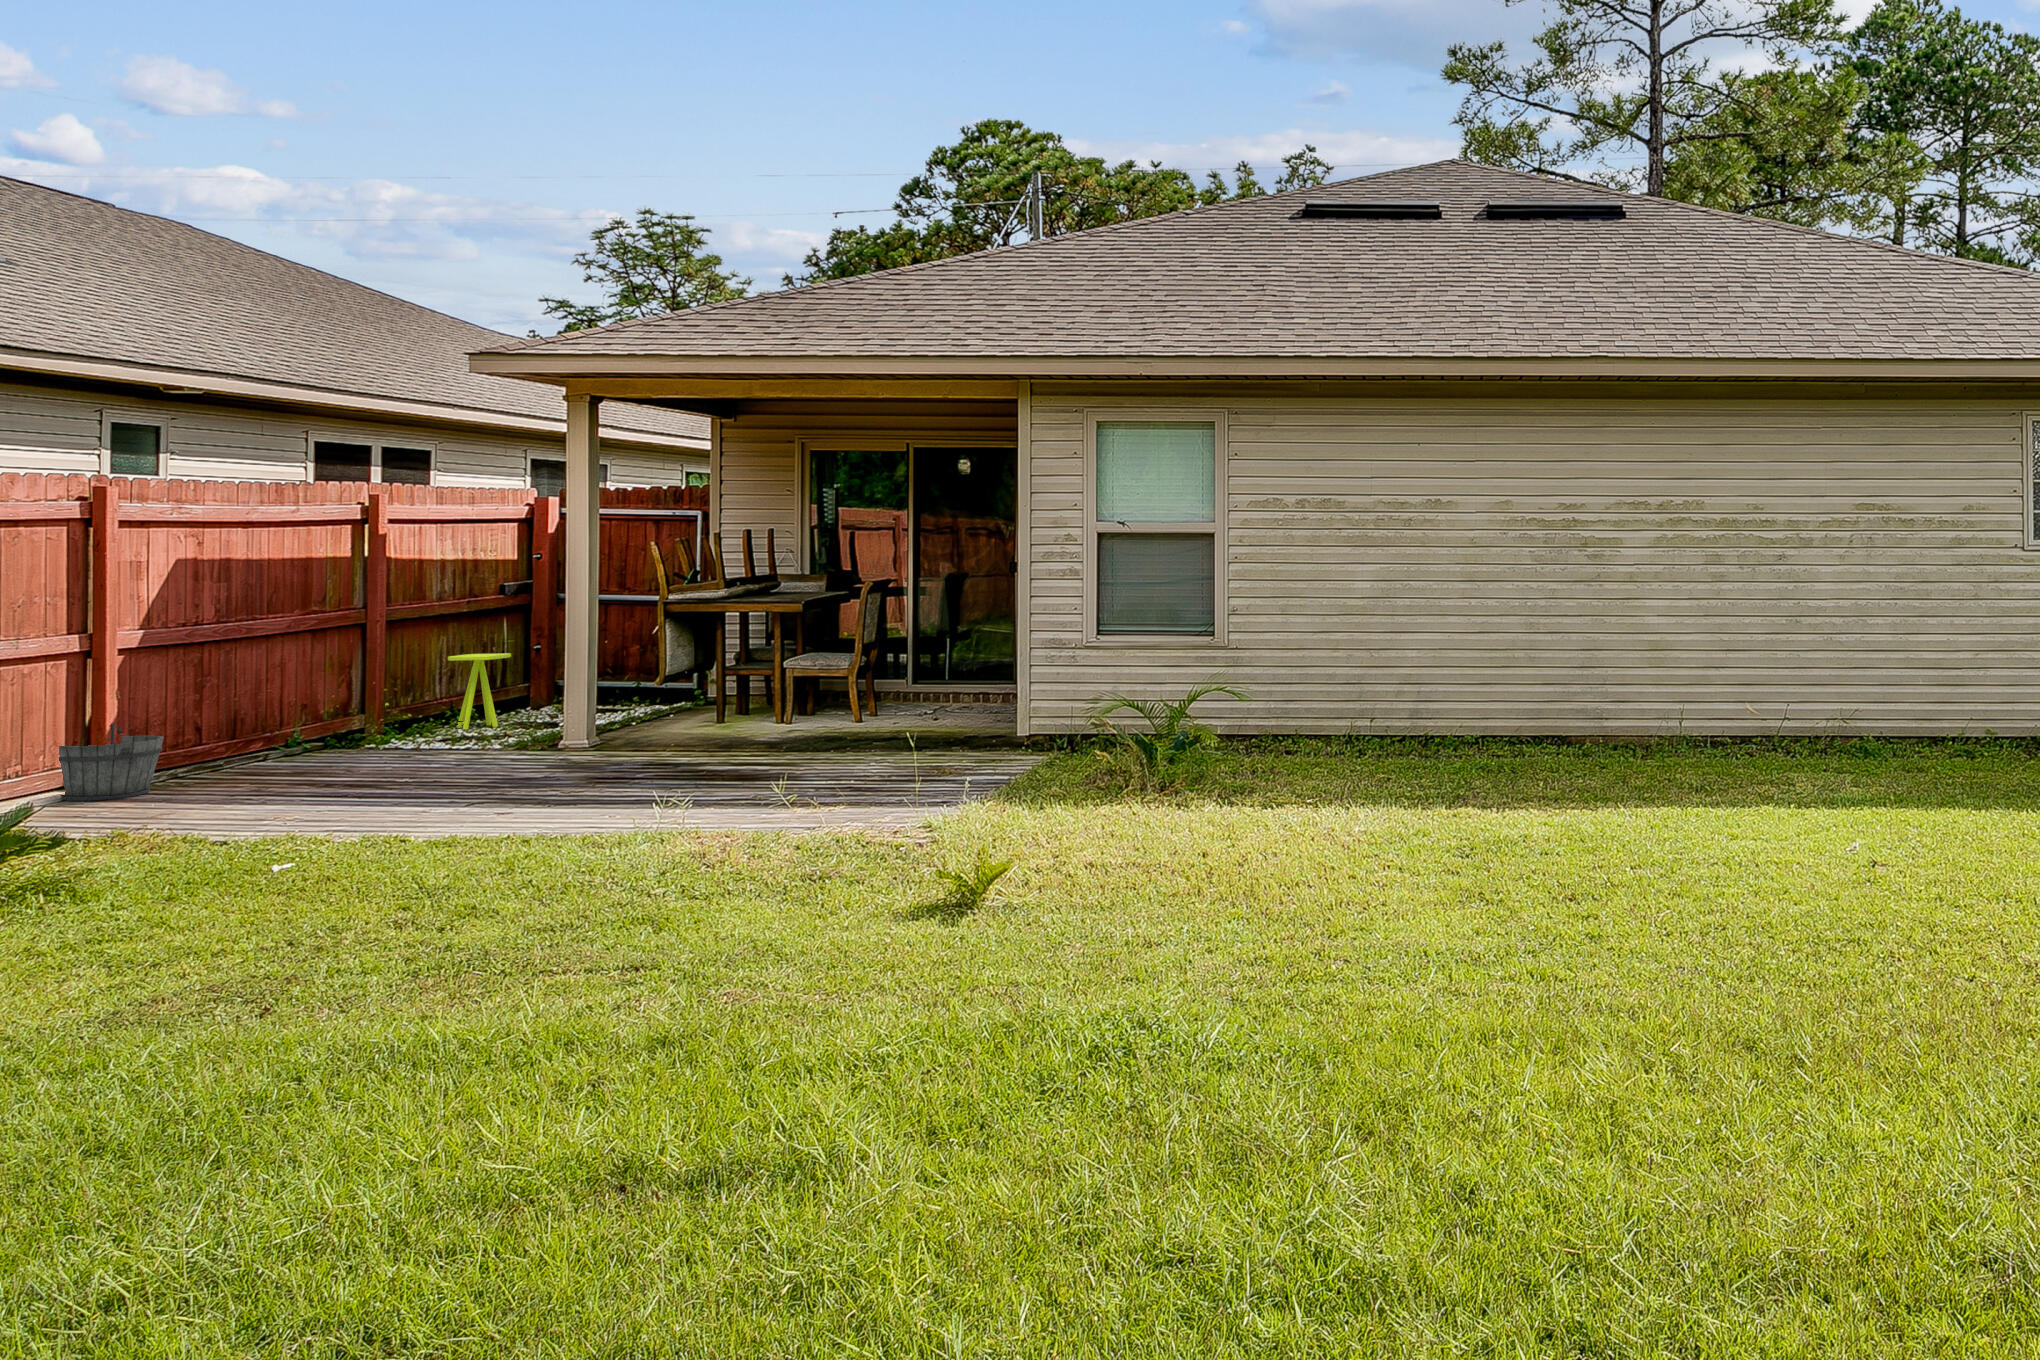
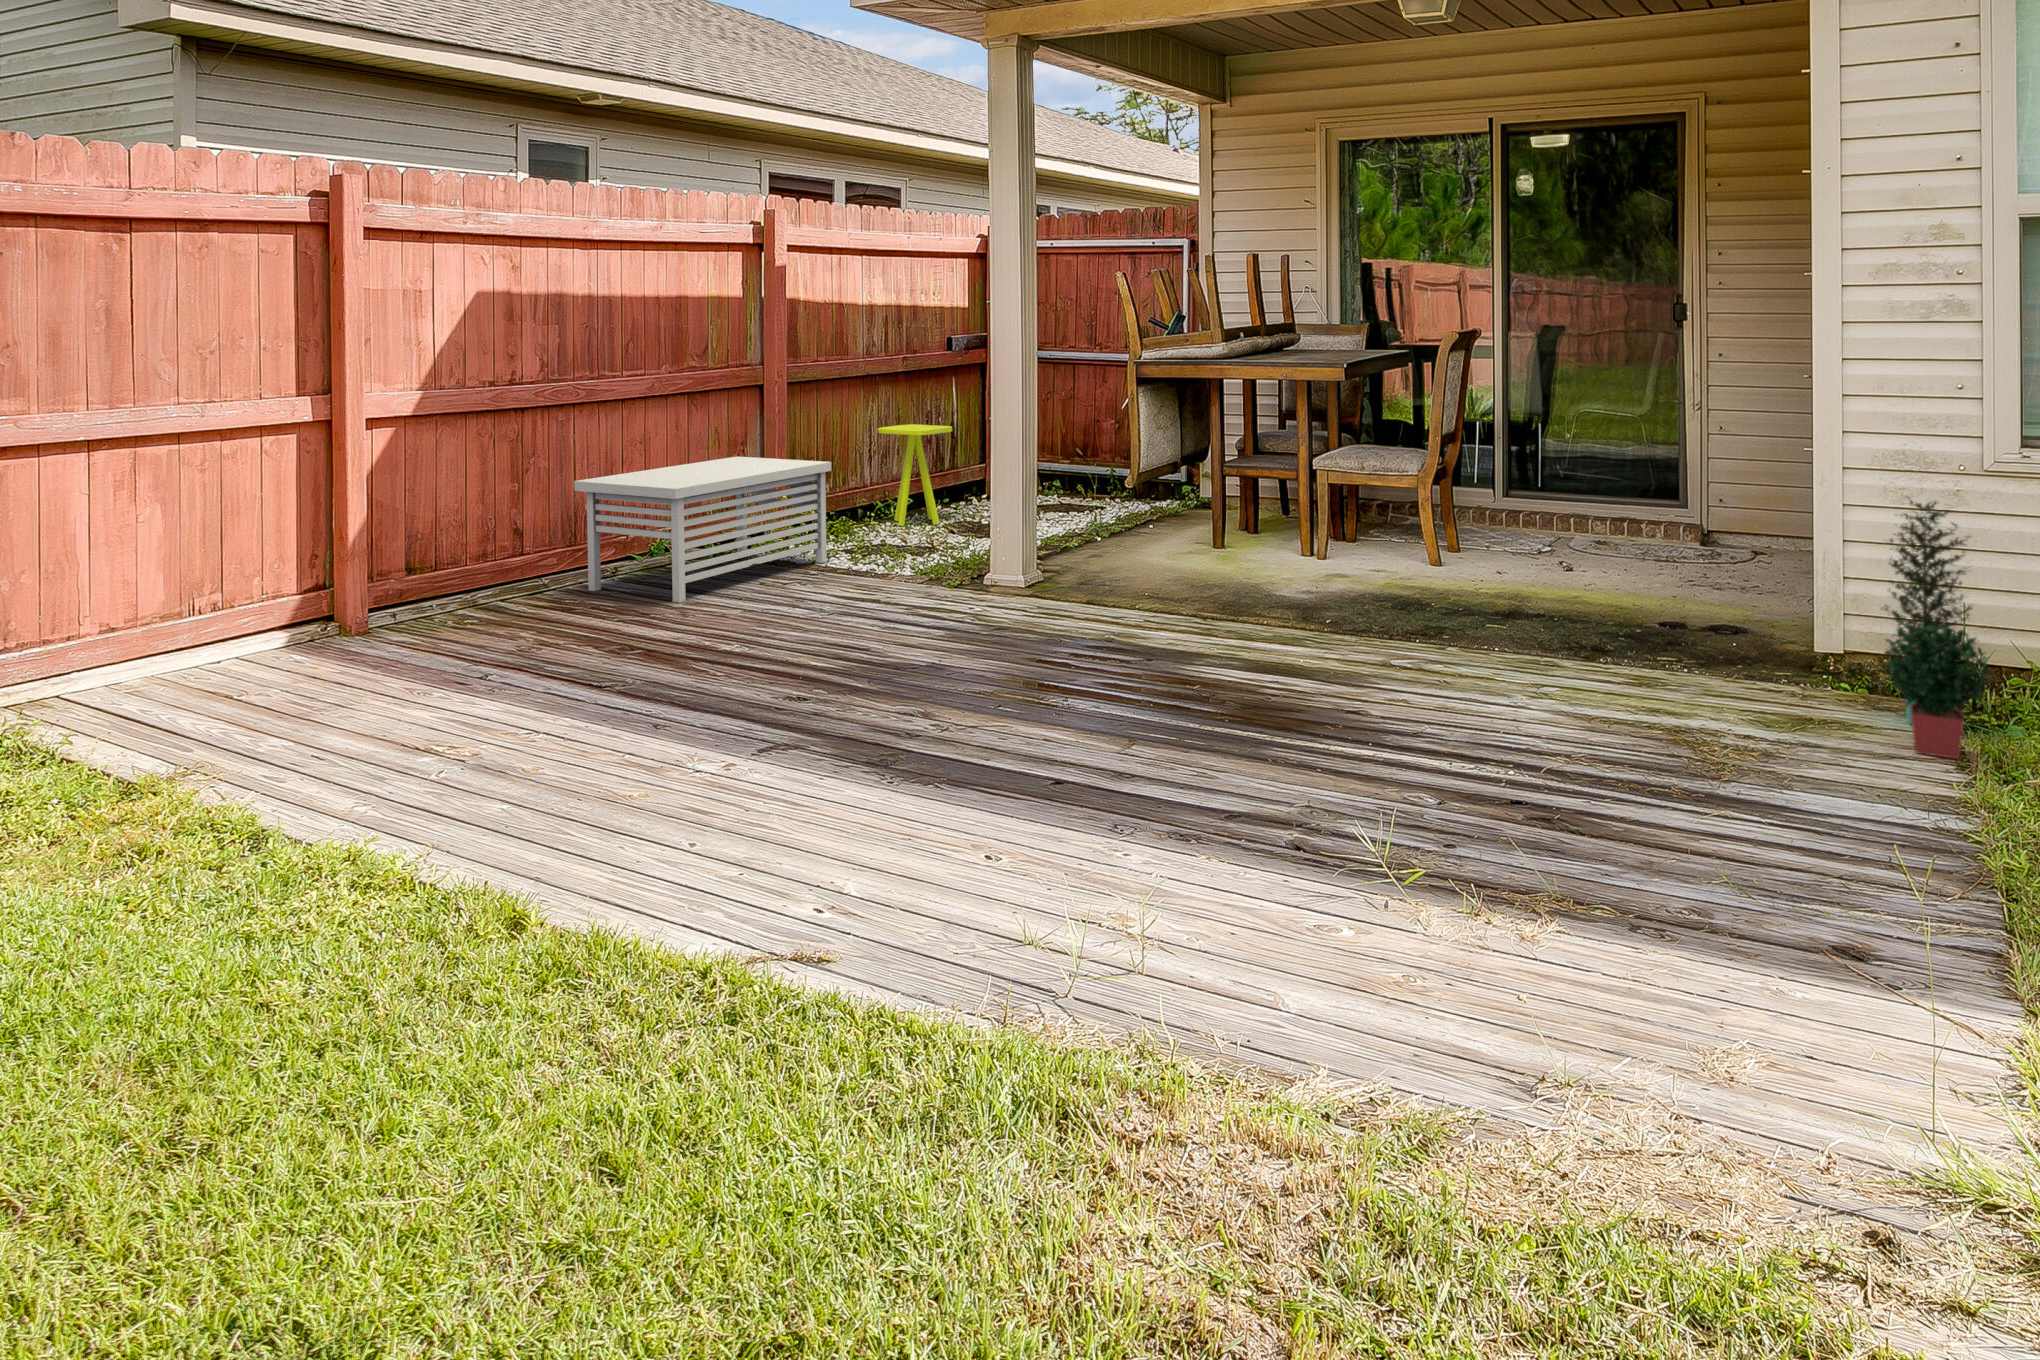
potted plant: none [992,648,1053,748] -> present [1877,497,1991,759]
storage bench: none [237,675,429,768] -> present [574,457,831,603]
wooden bucket: present [59,722,164,801] -> none [262,534,415,667]

